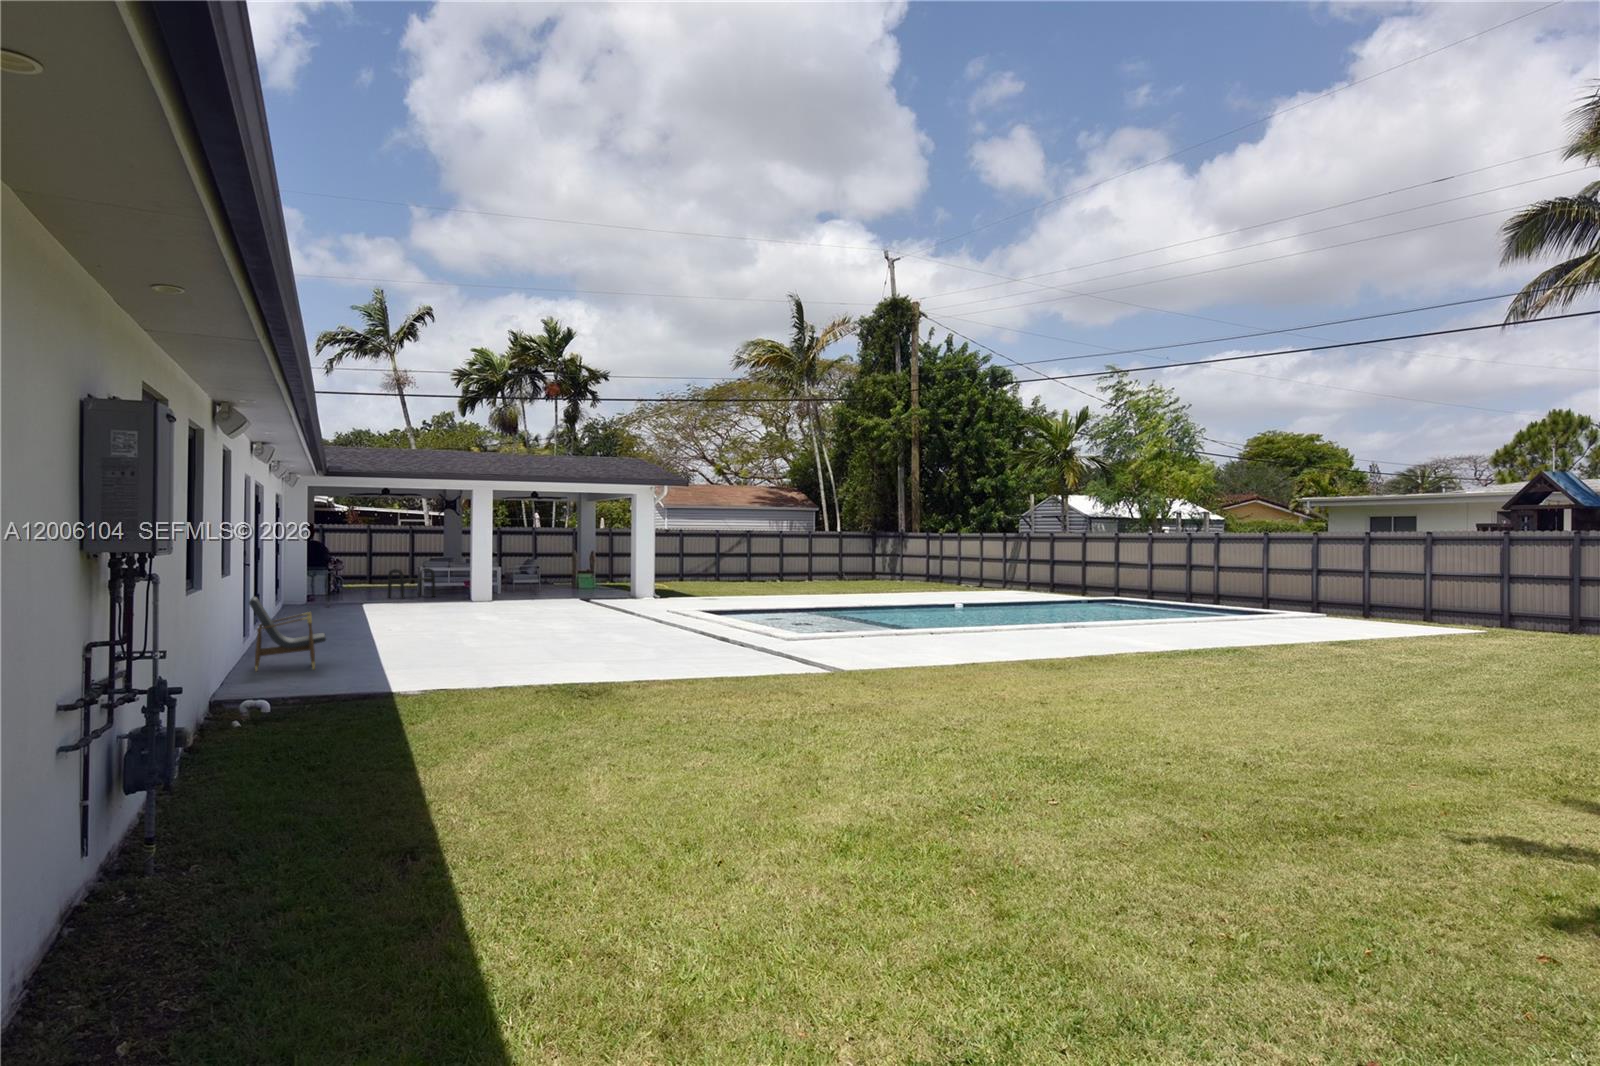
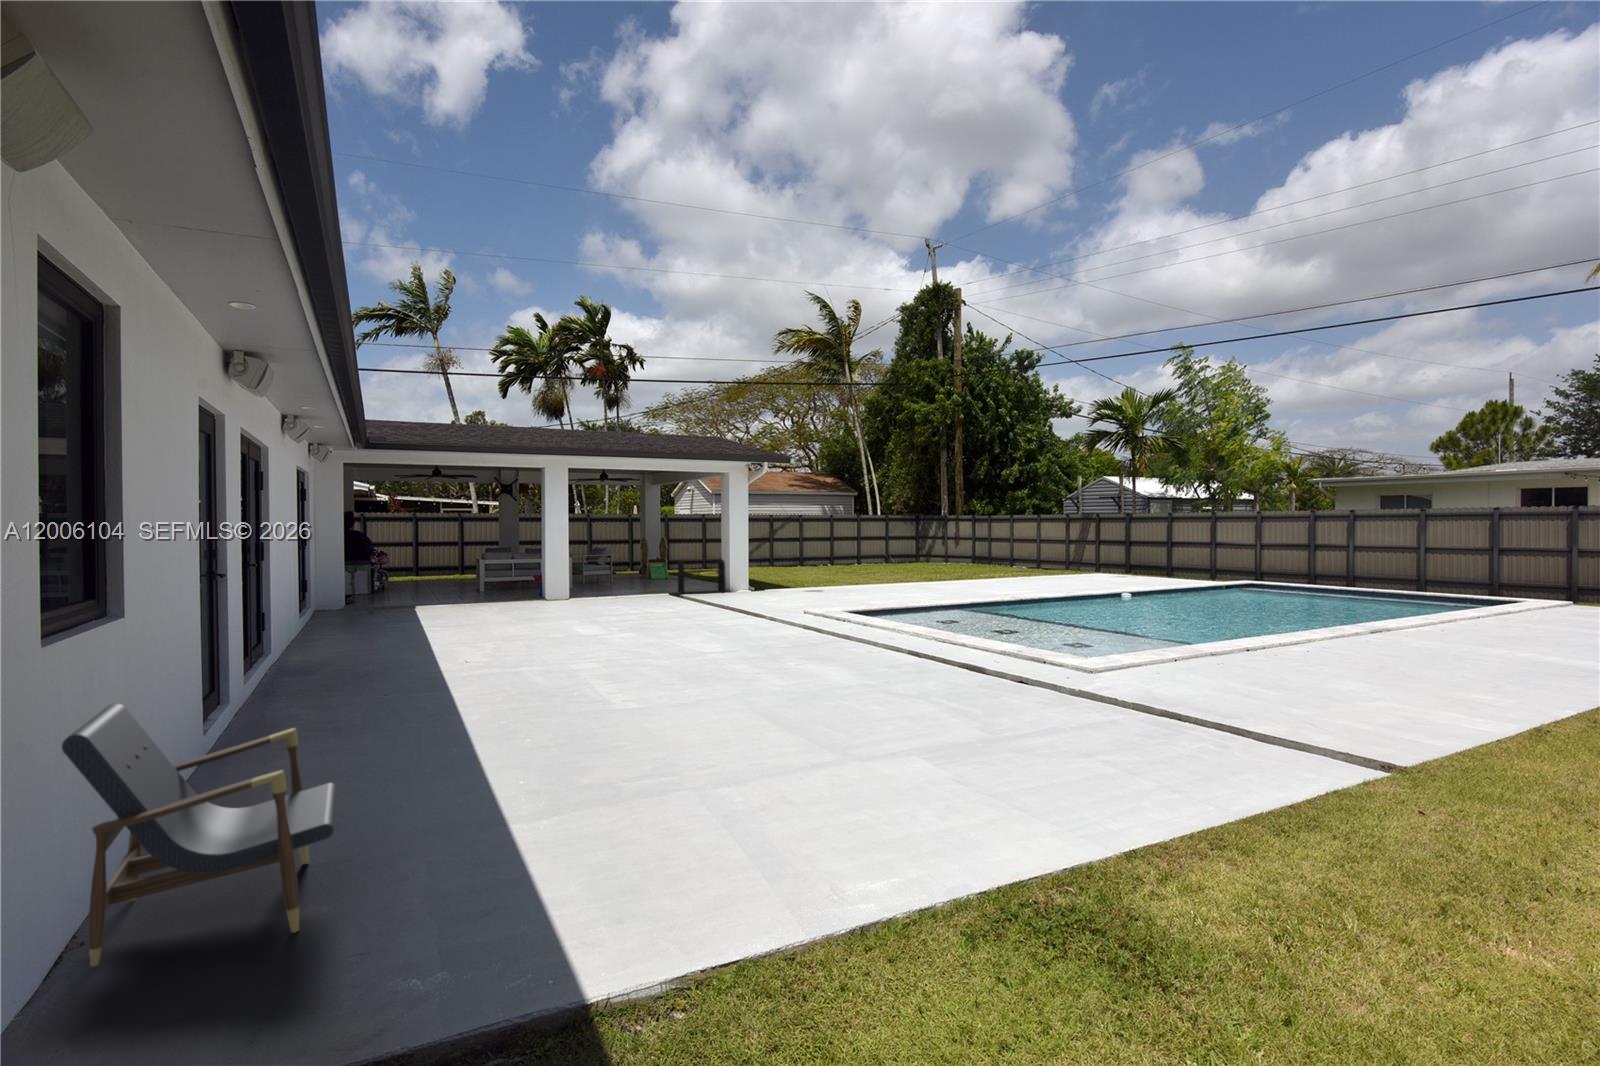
bench: present [387,568,435,599] -> present [678,559,726,594]

